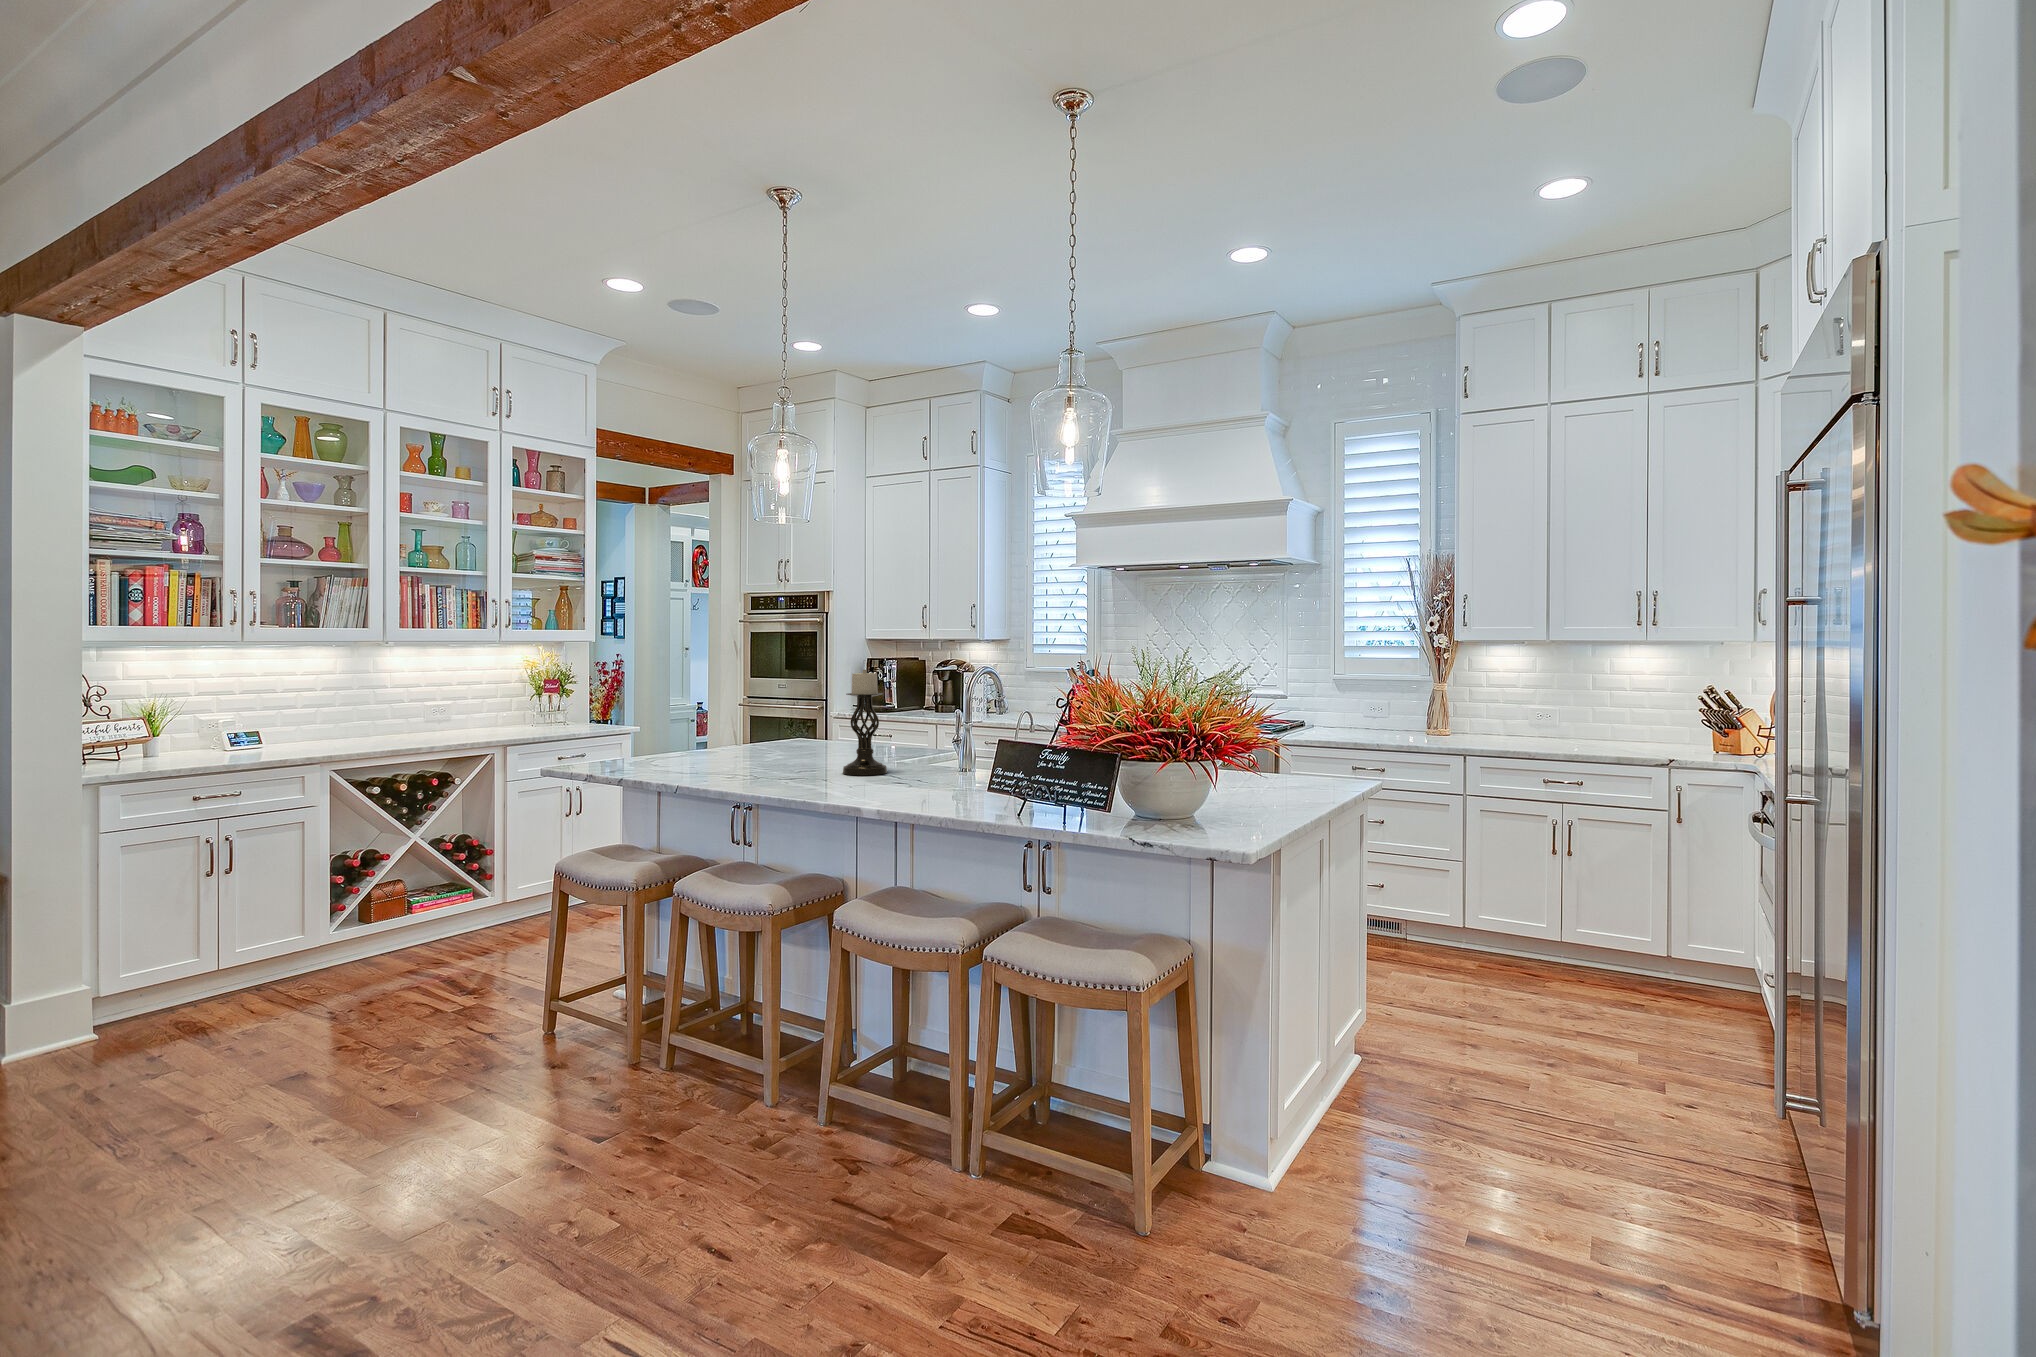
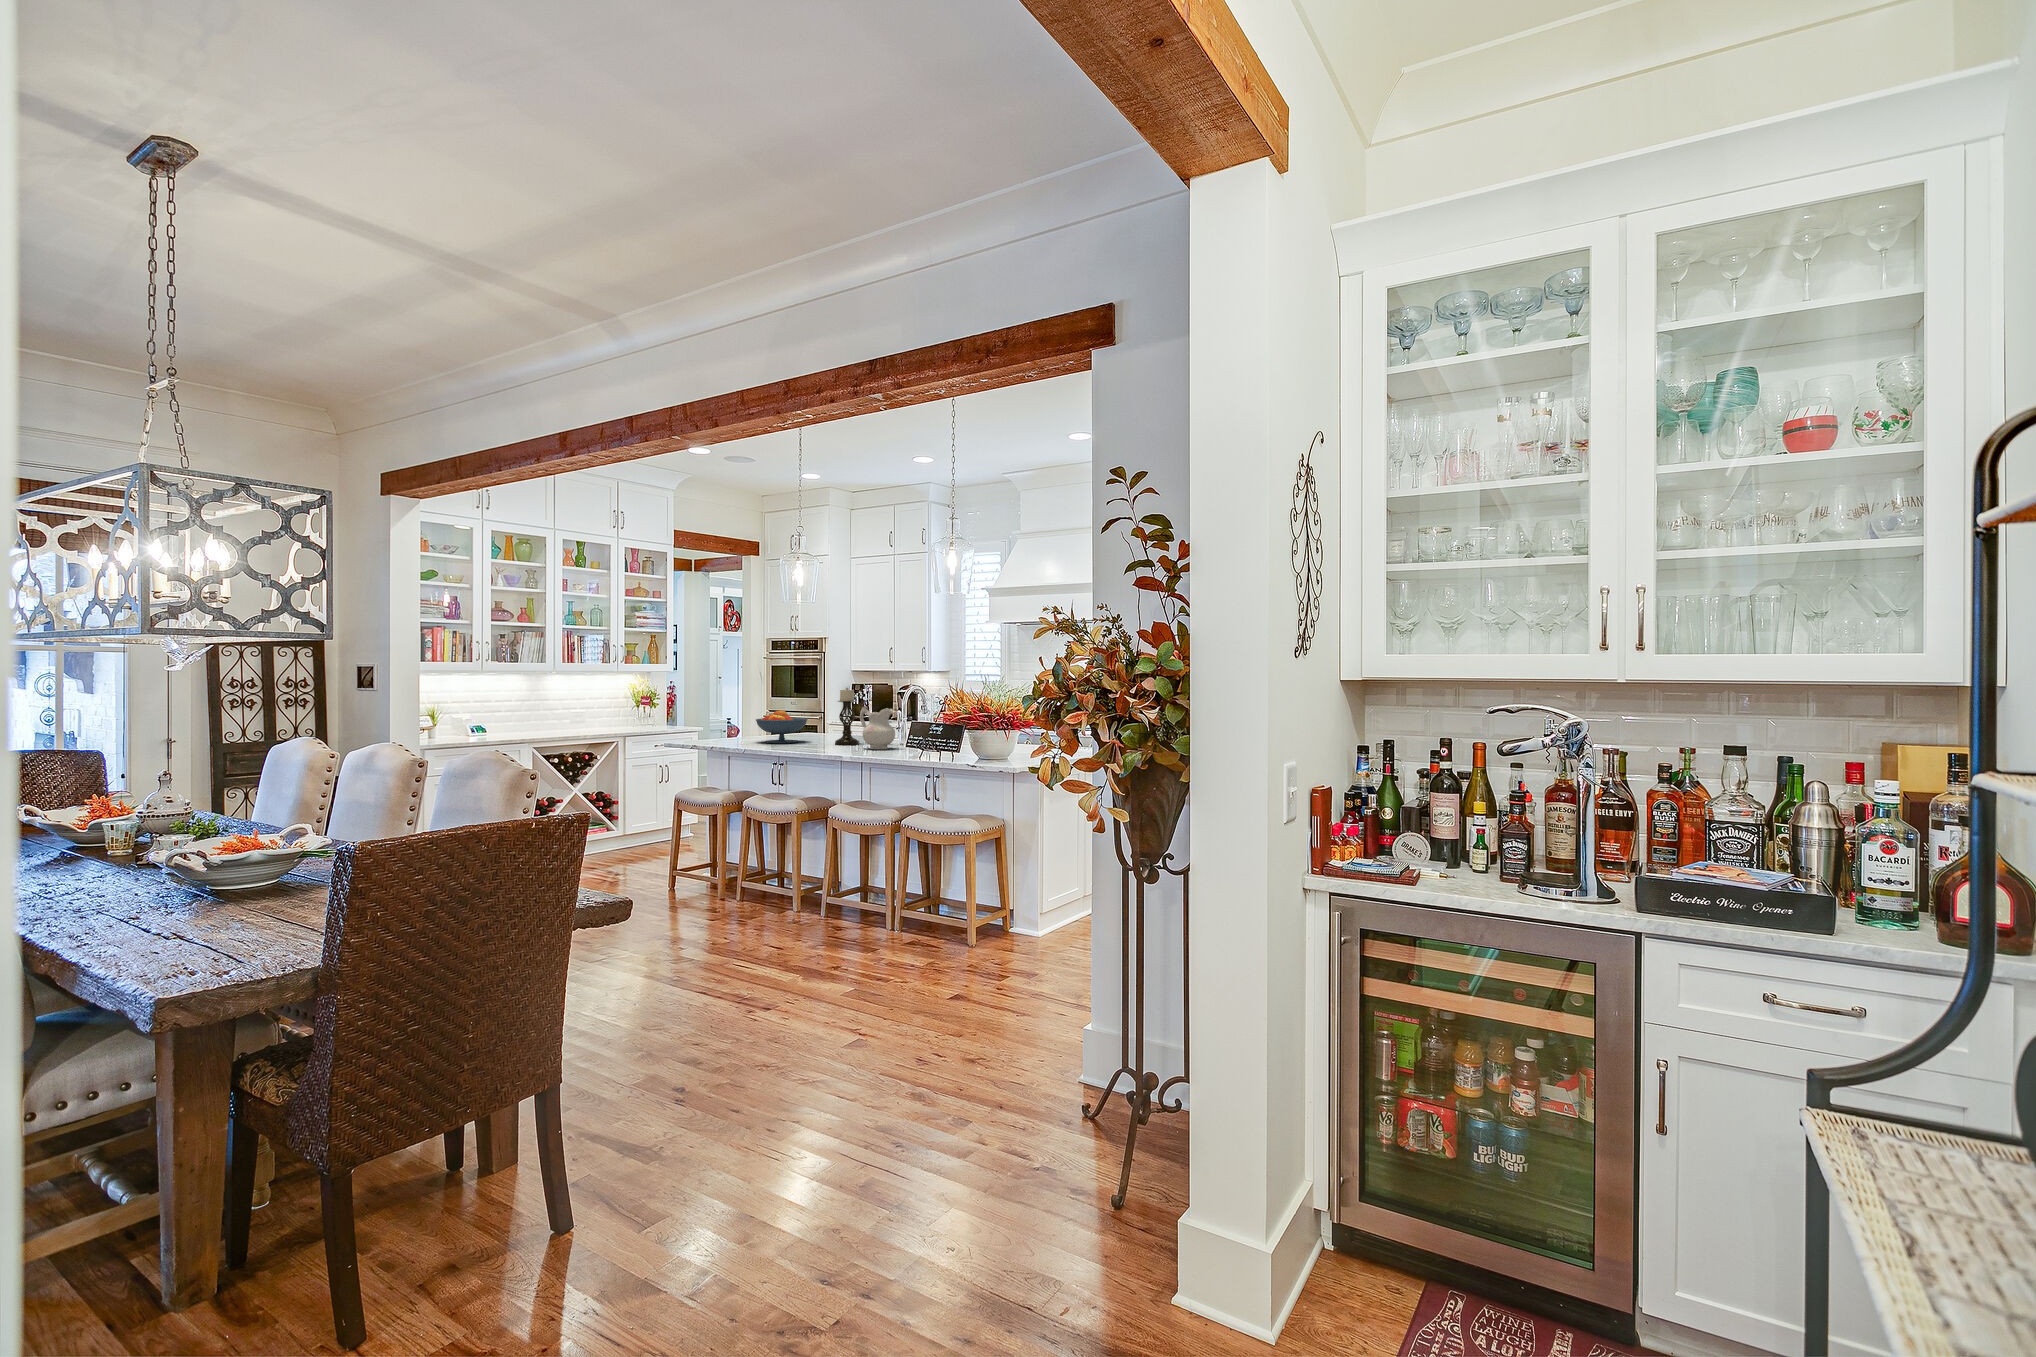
ceramic pitcher: none [891,706,958,789] -> present [860,707,895,749]
fruit bowl: none [699,709,793,771] -> present [756,710,808,743]

